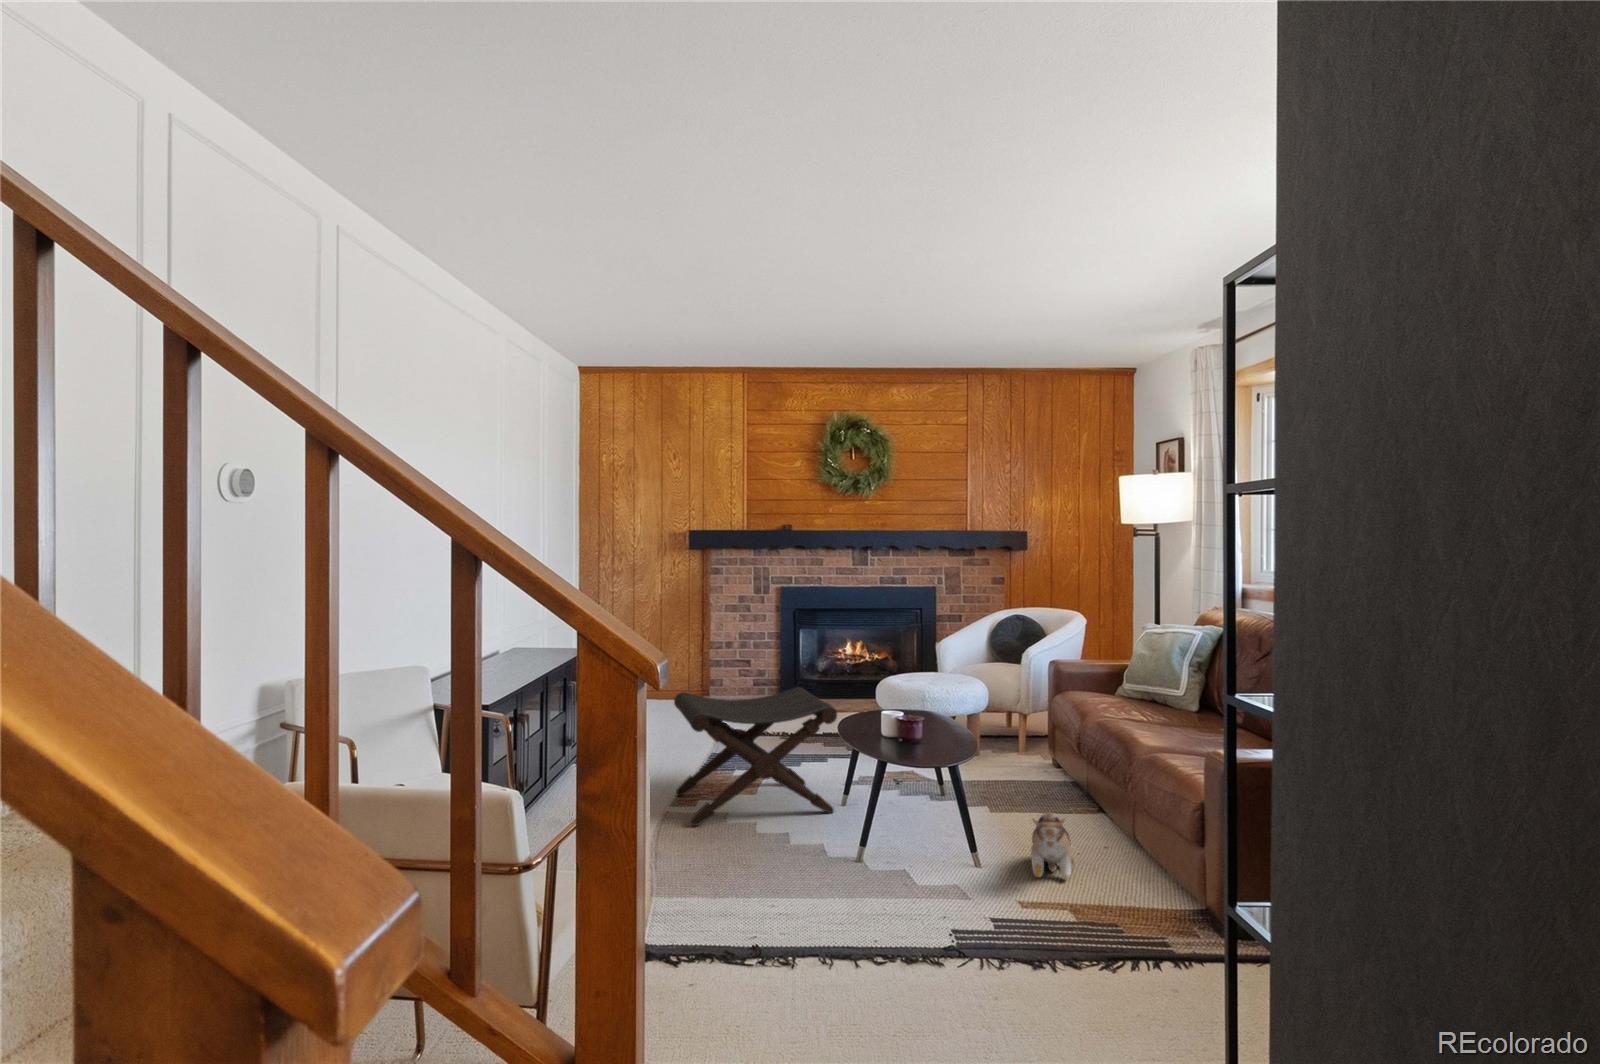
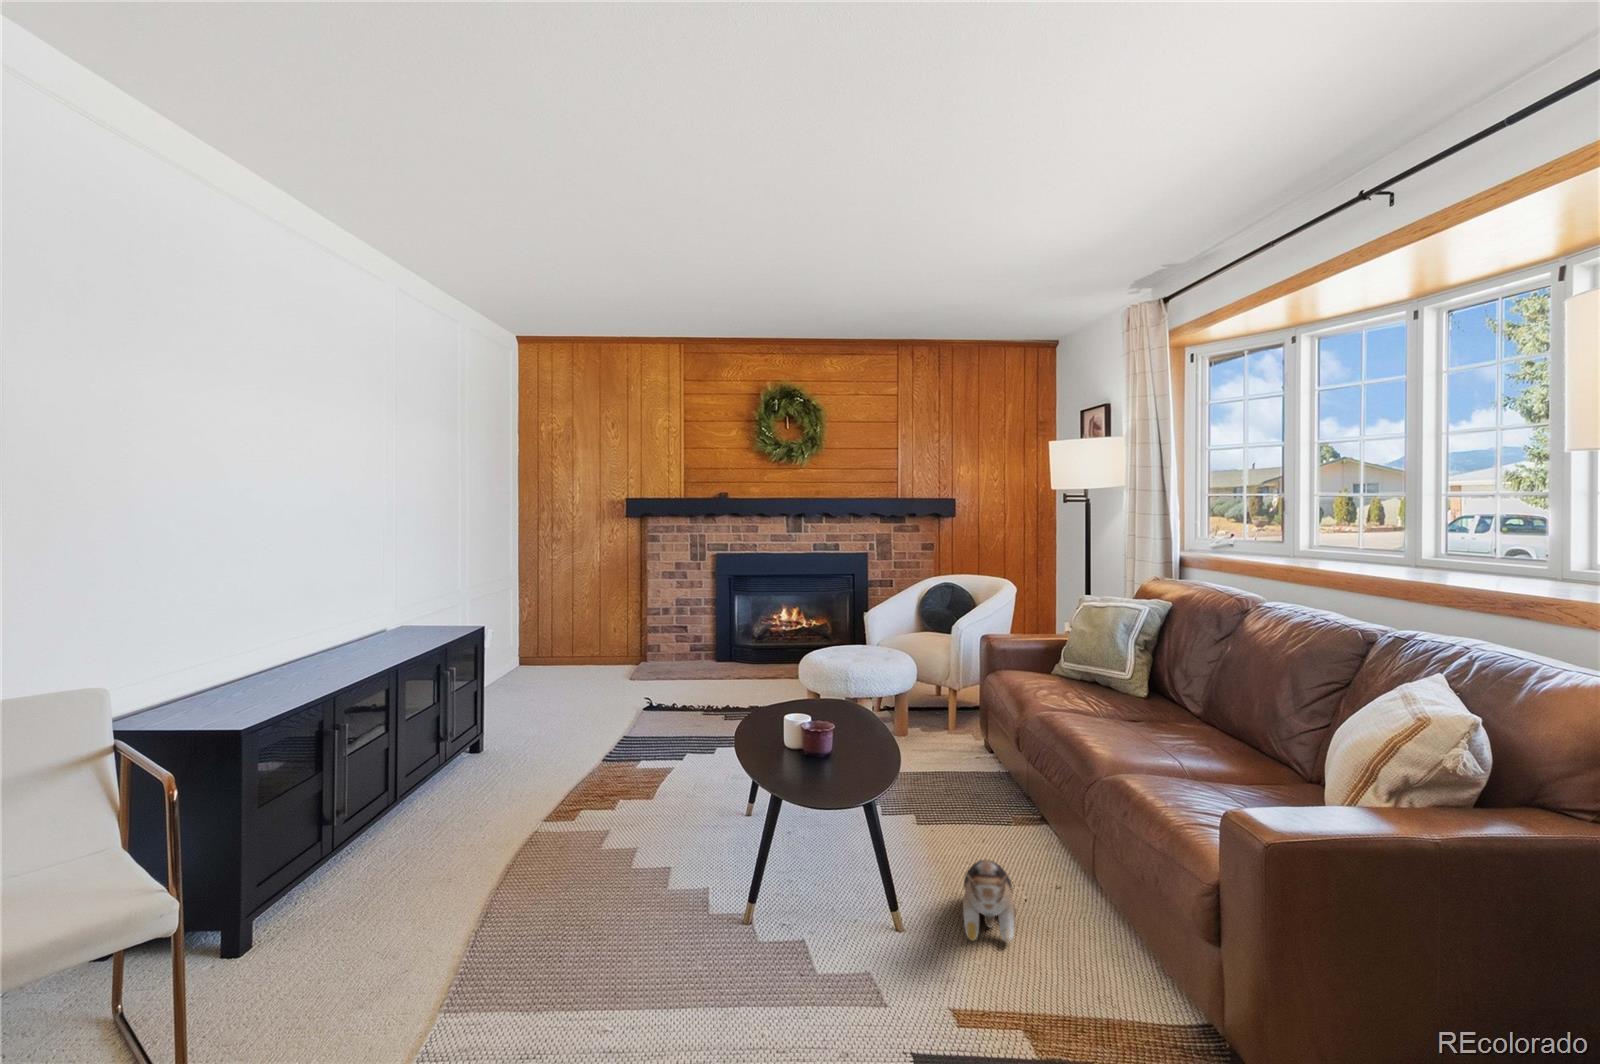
footstool: present [674,687,837,826] -> none [555,672,738,851]

